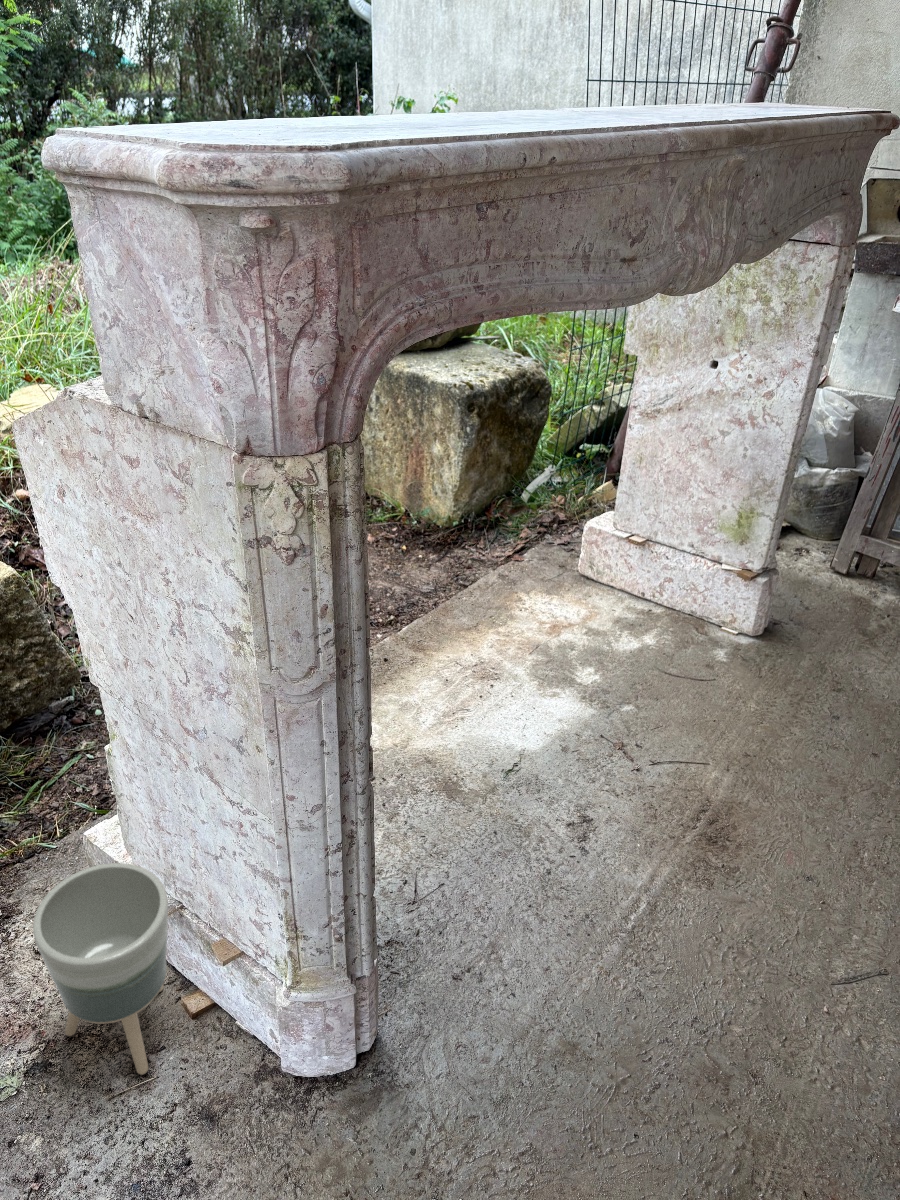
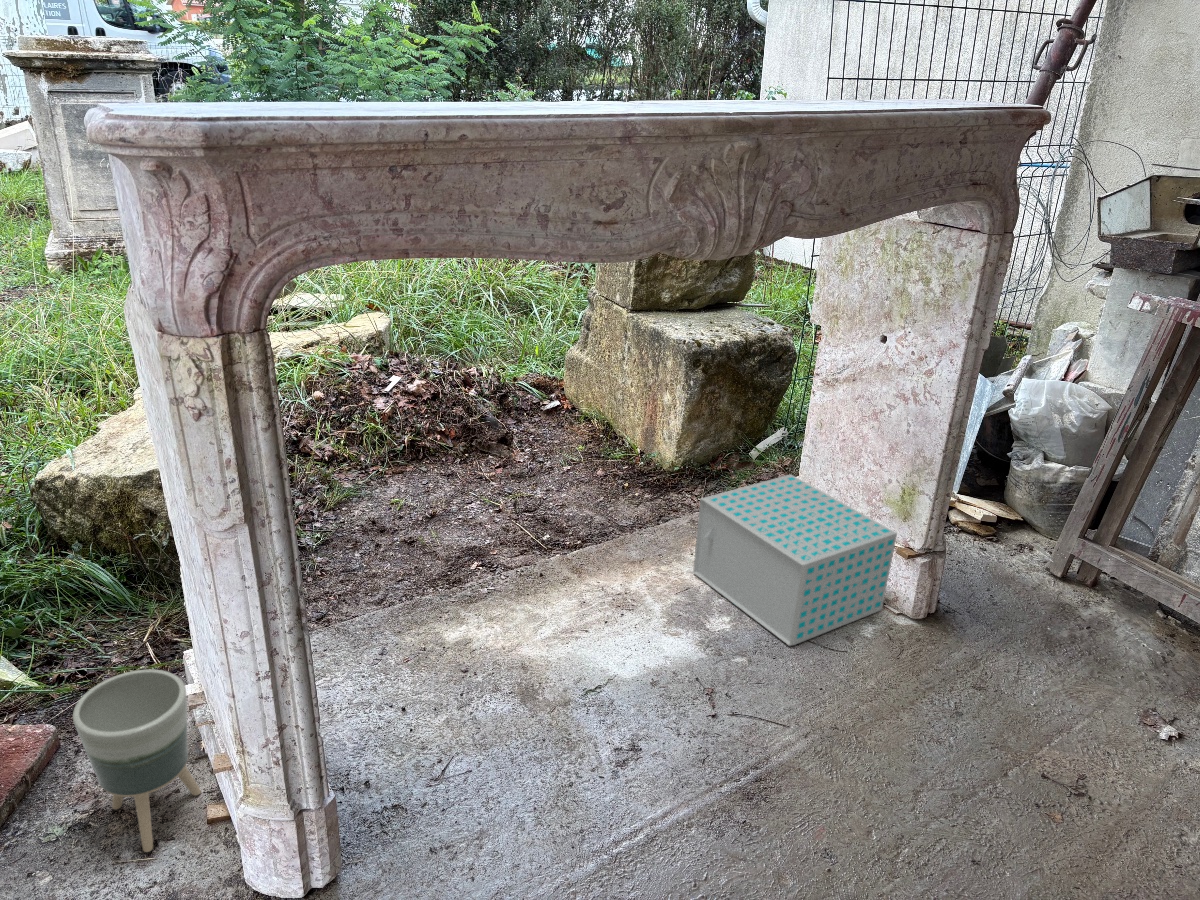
storage box: none [536,511,740,684] -> present [693,475,897,646]

